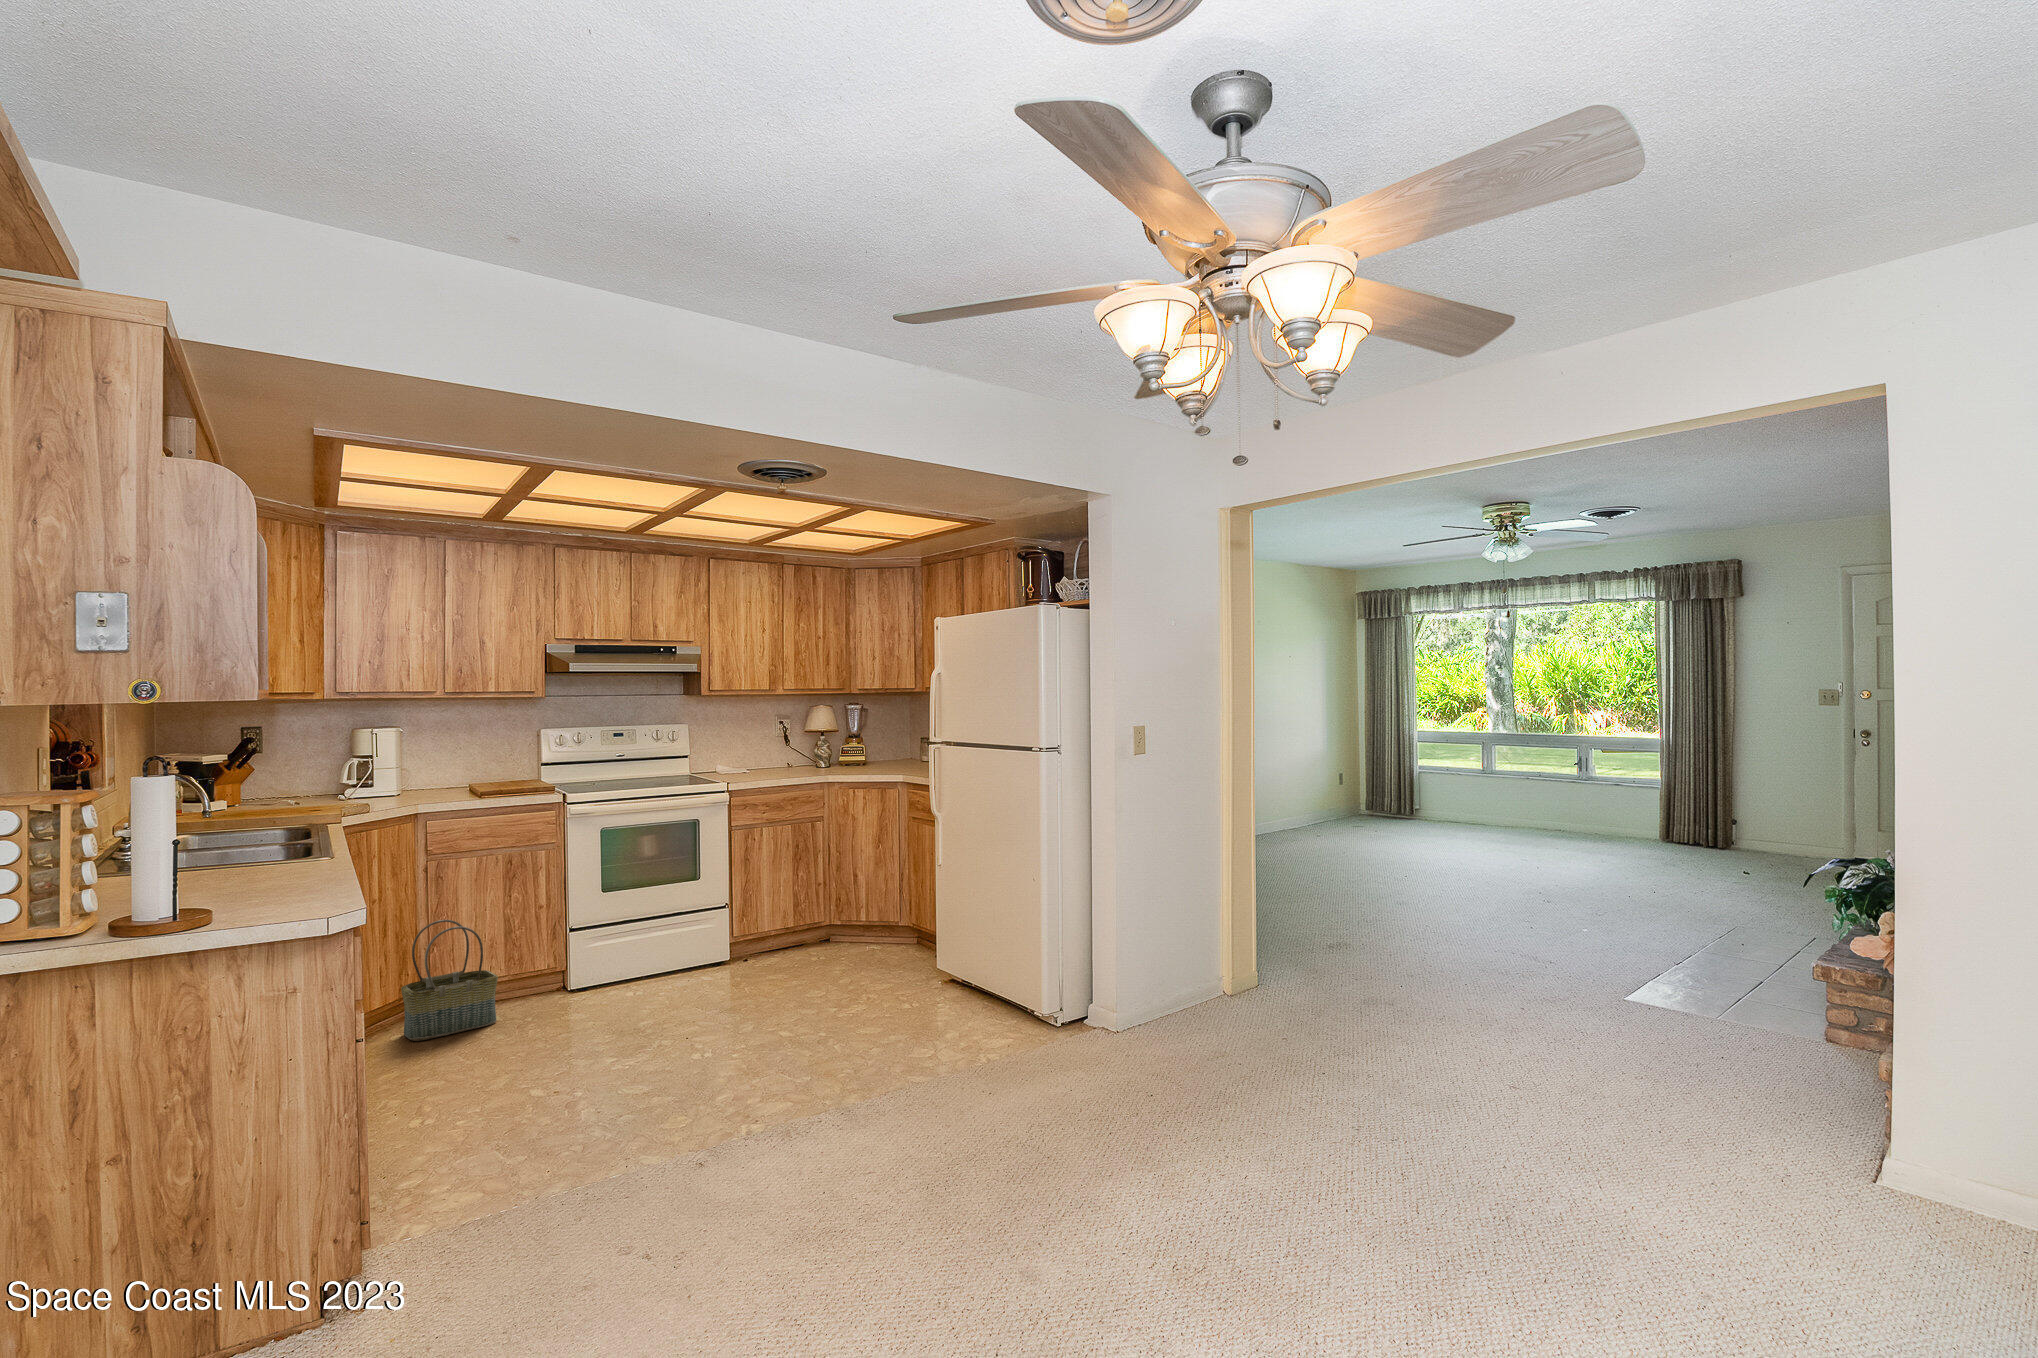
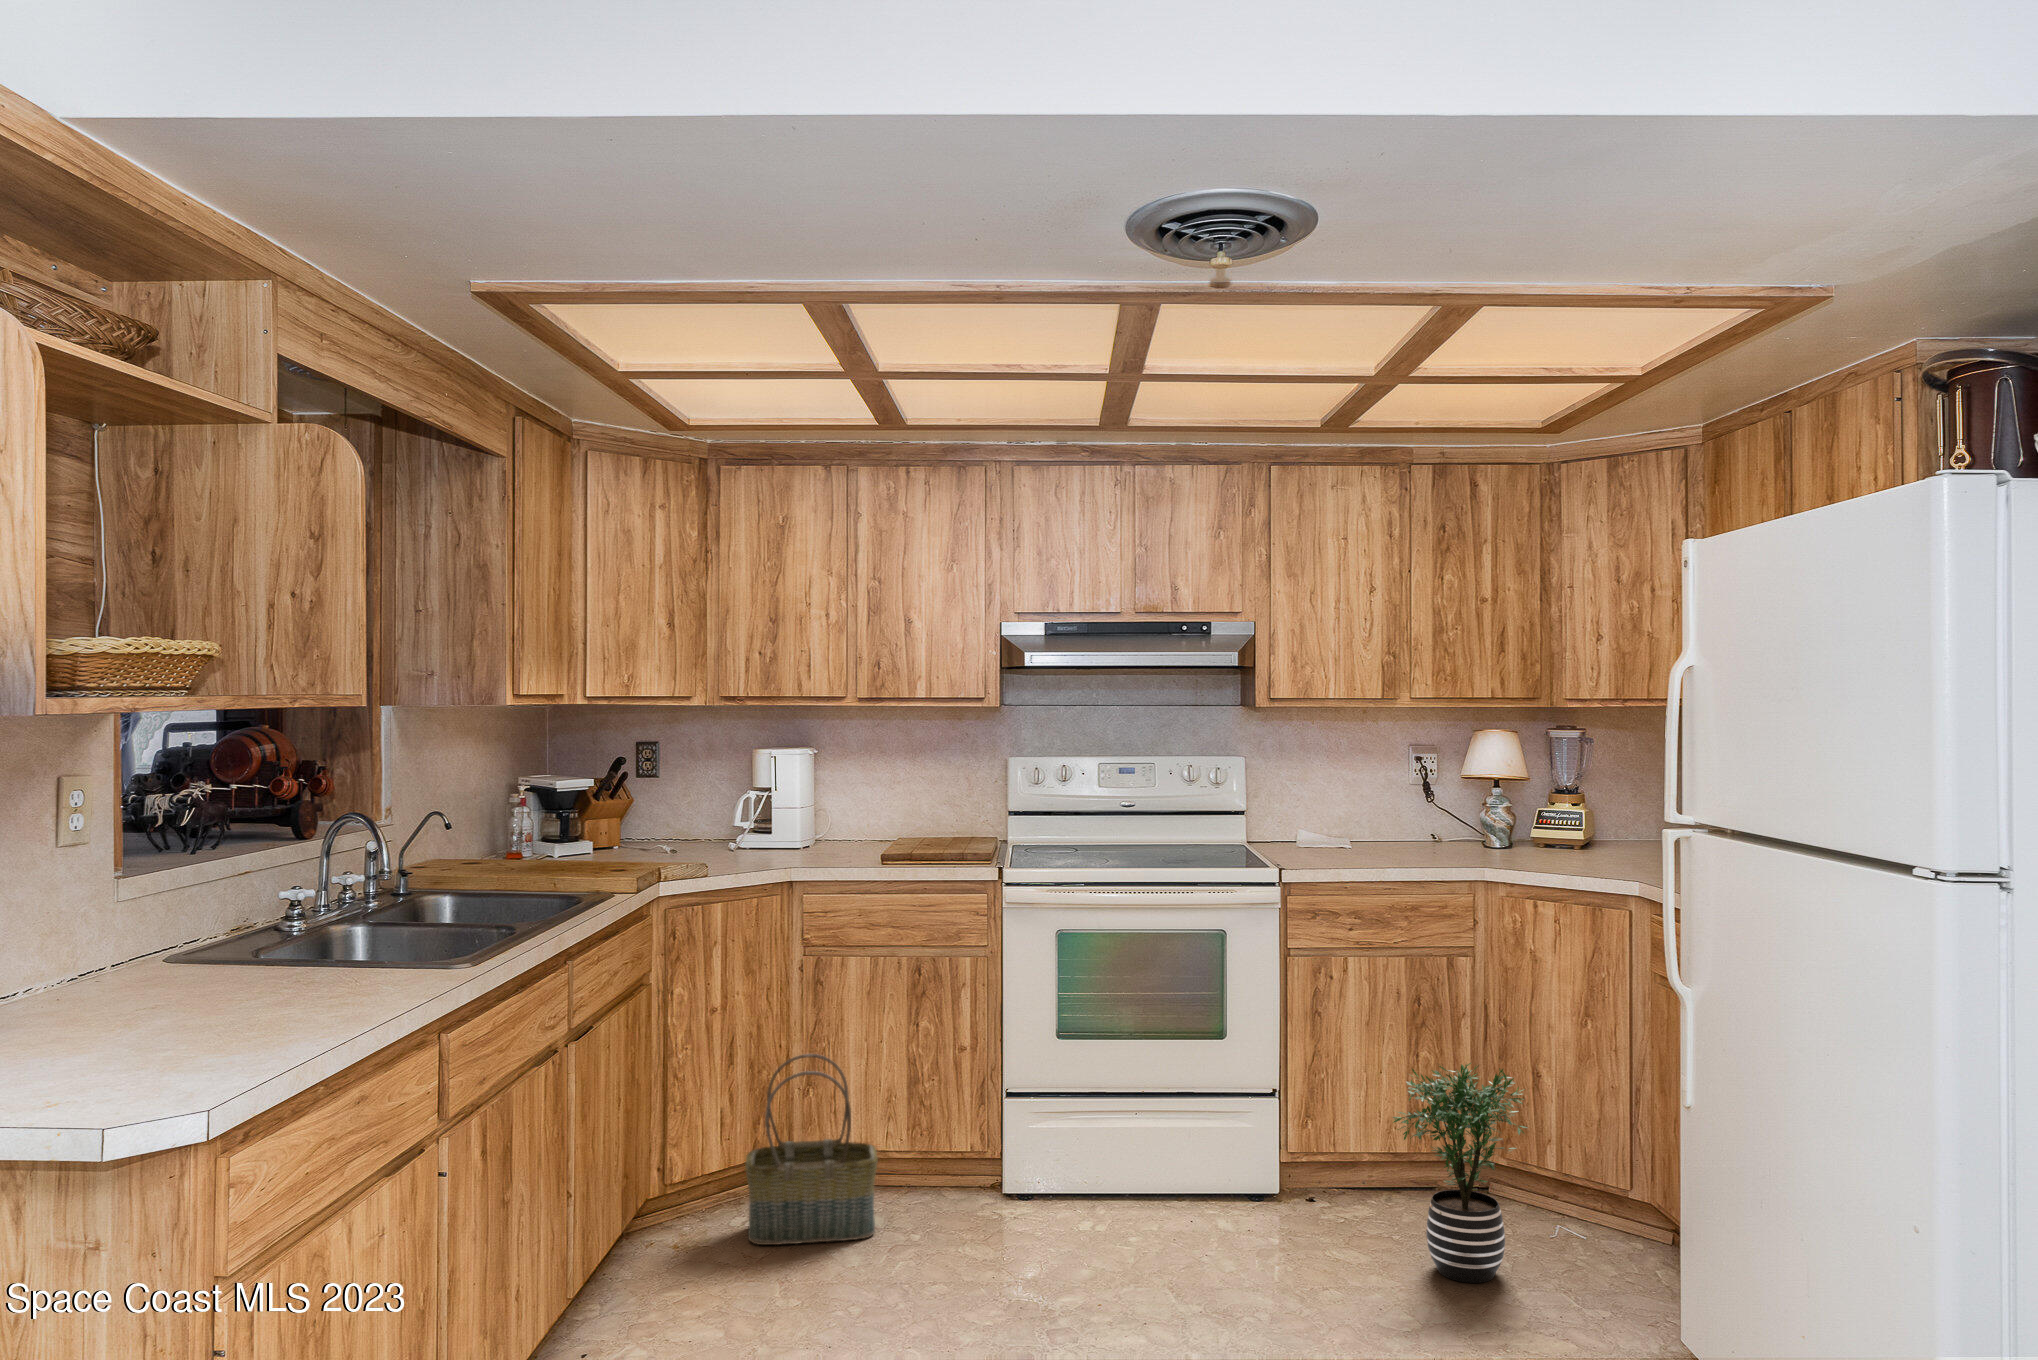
potted plant: none [802,870,870,977] -> present [1393,1063,1527,1283]

